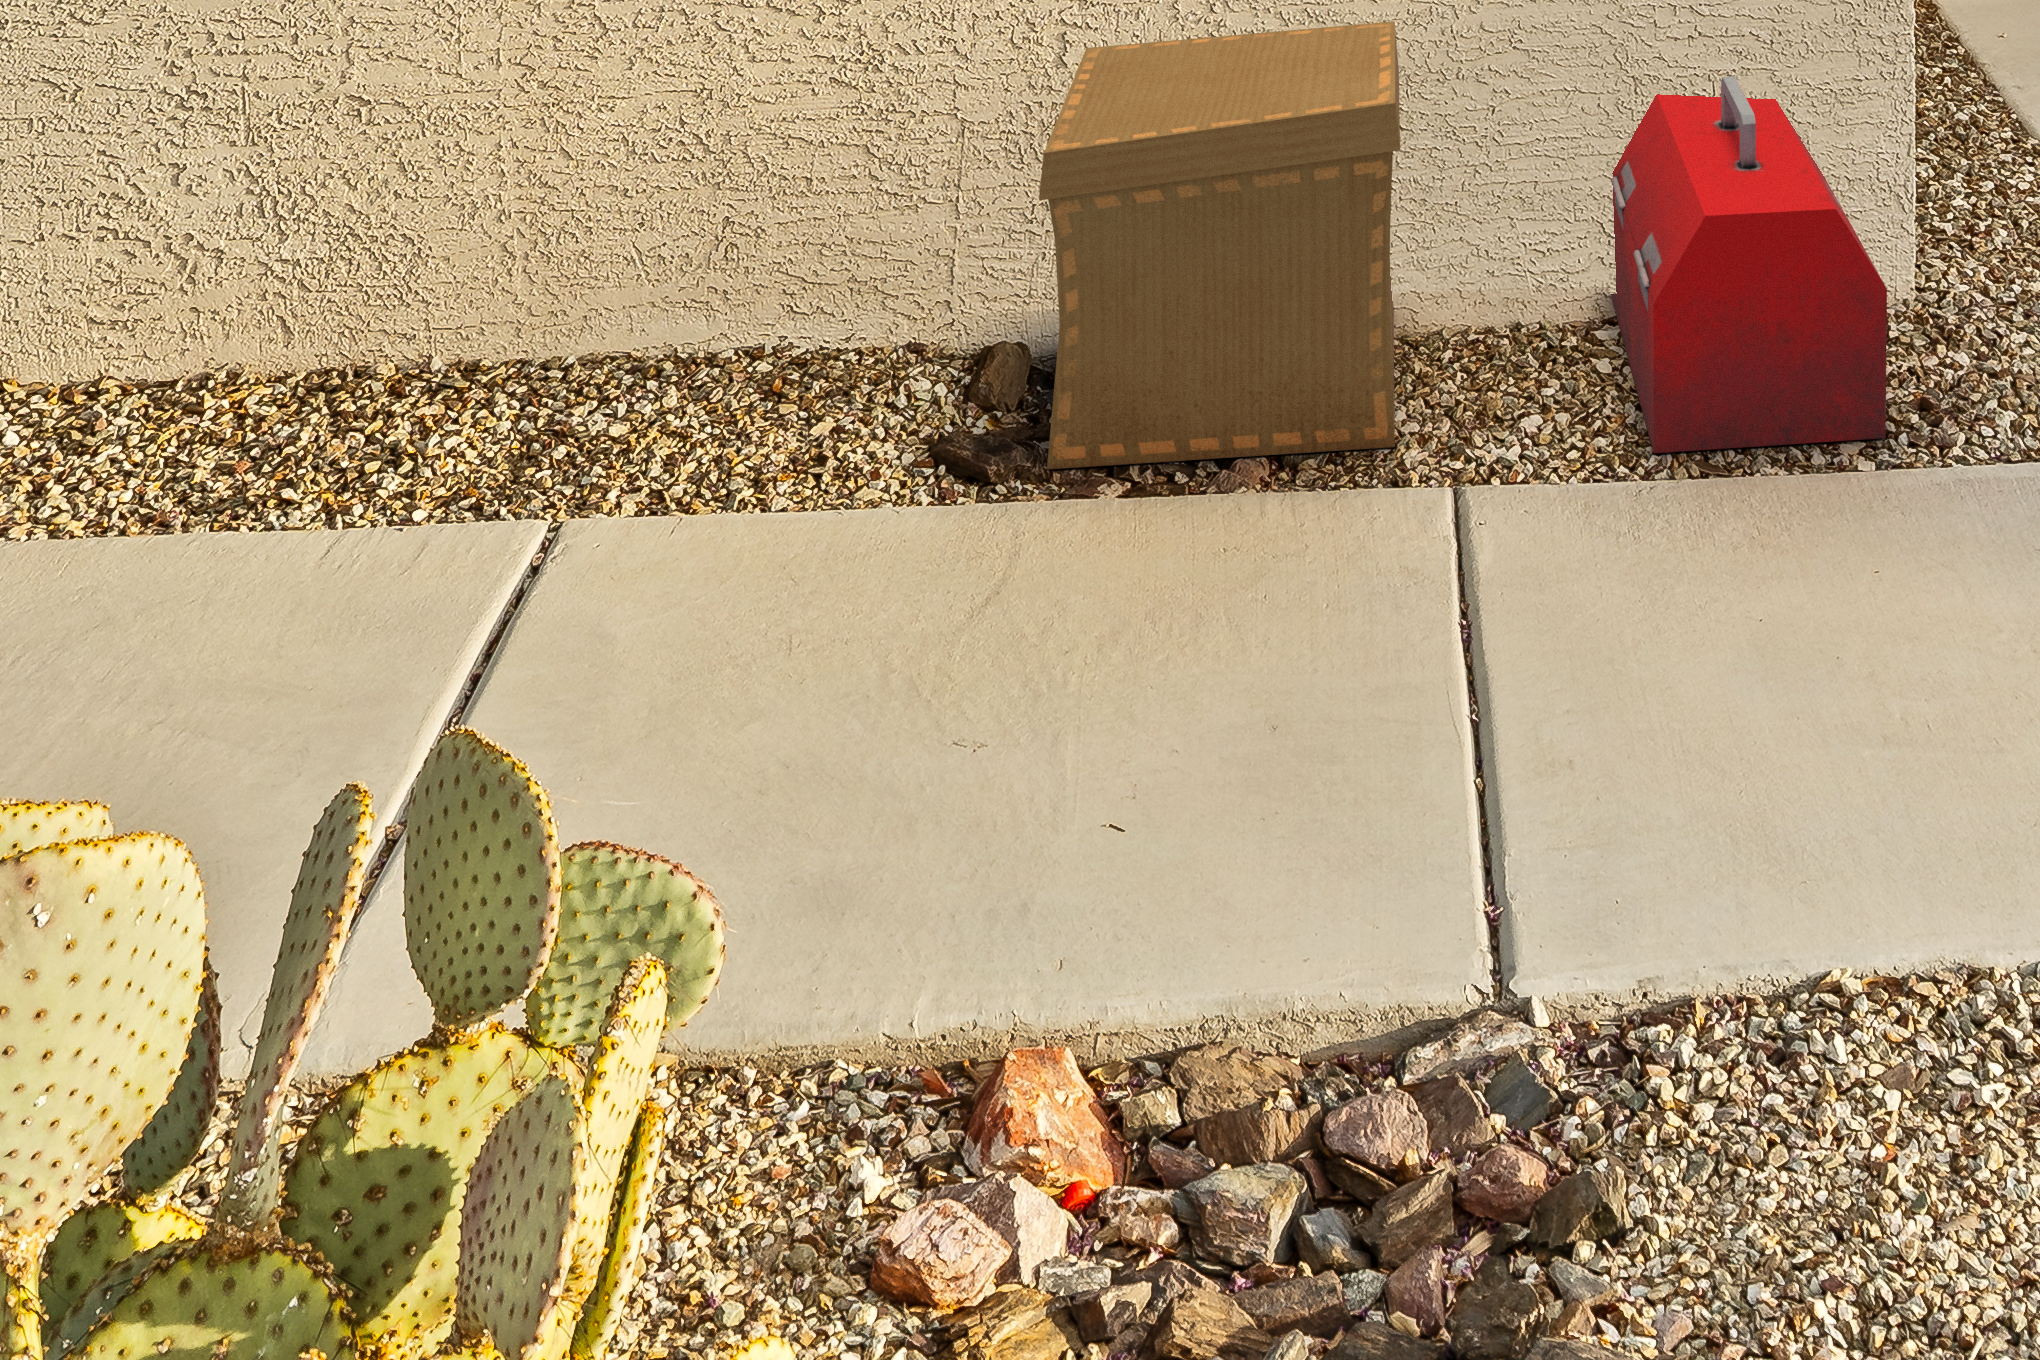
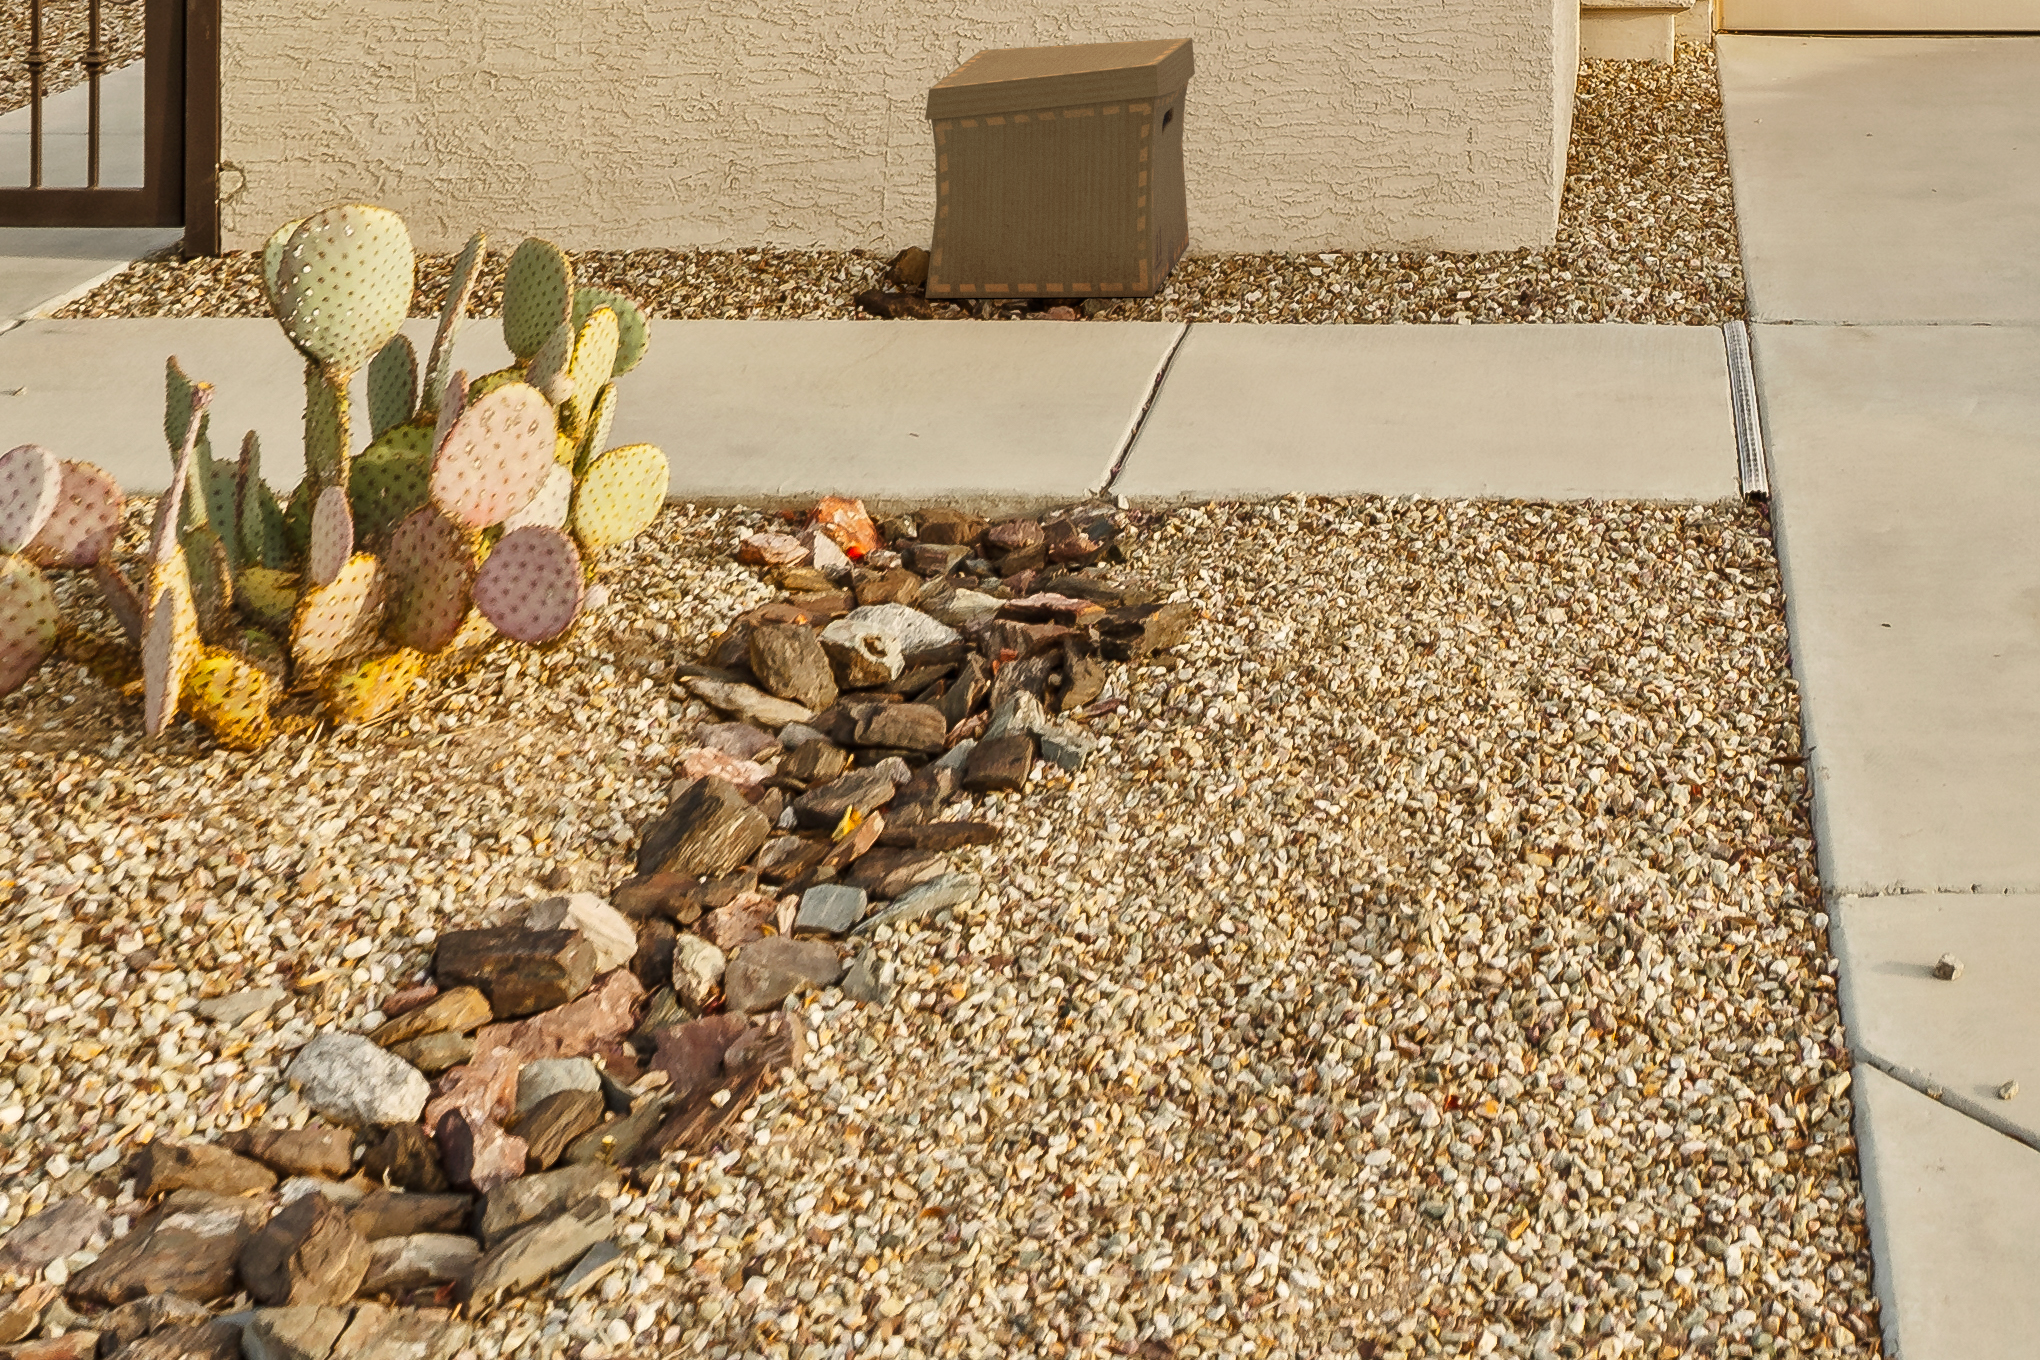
toolbox: present [1611,76,1887,453] -> none [1318,77,1491,304]

